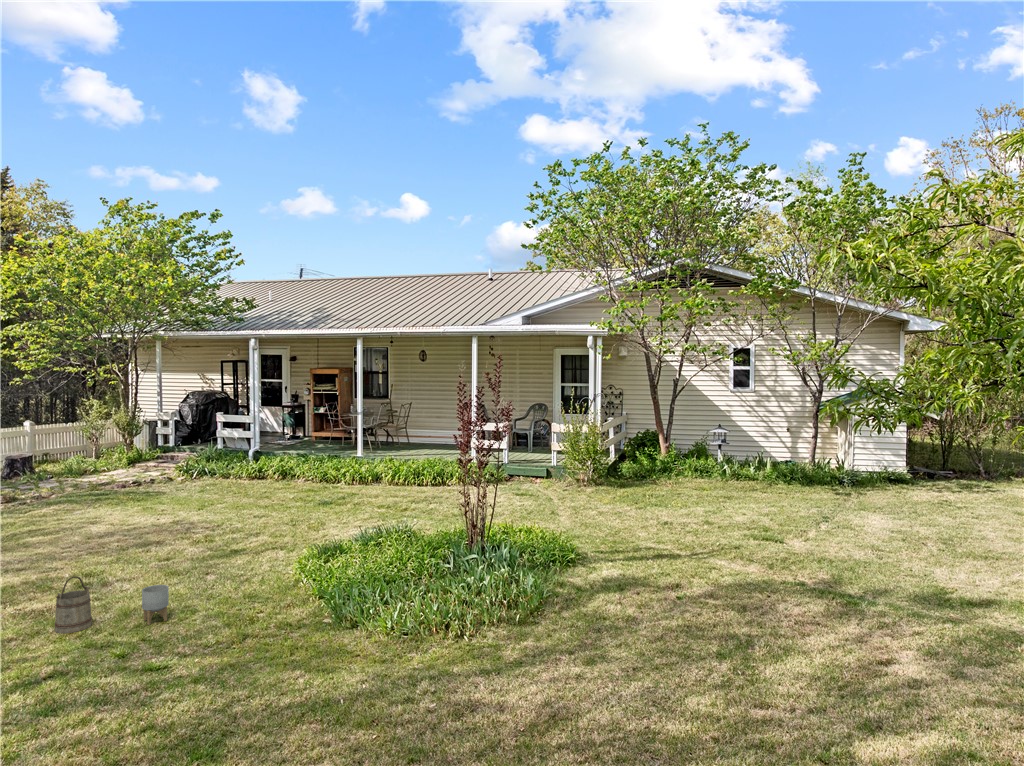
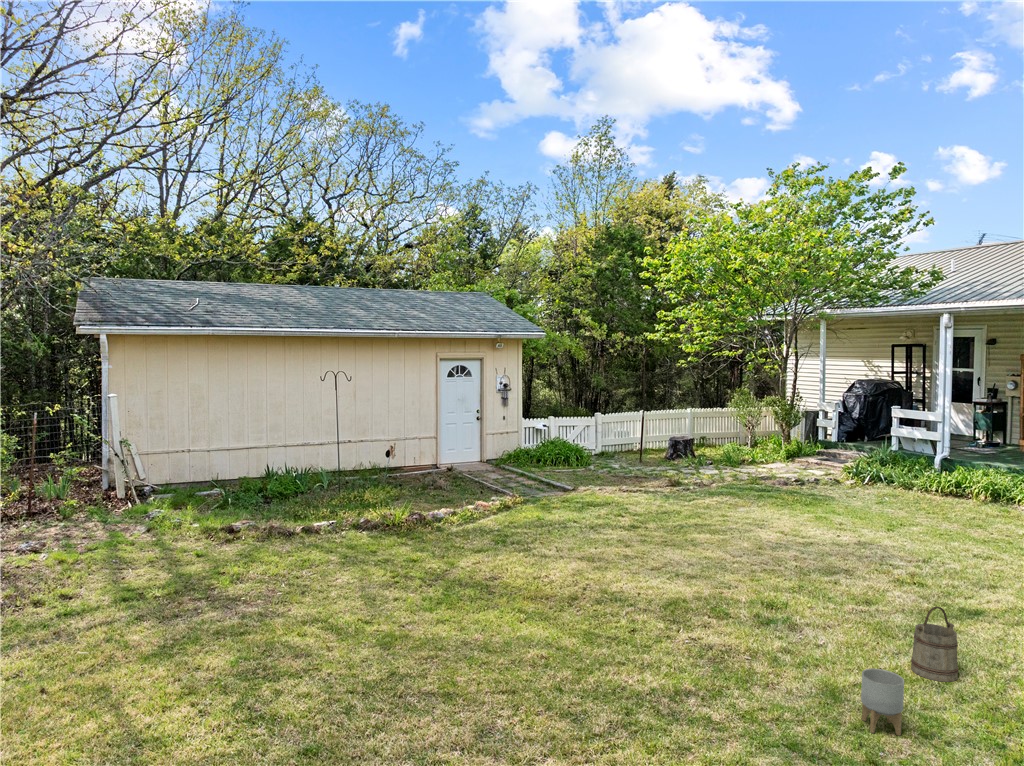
bucket: present [54,576,92,633] -> present [911,606,958,682]

